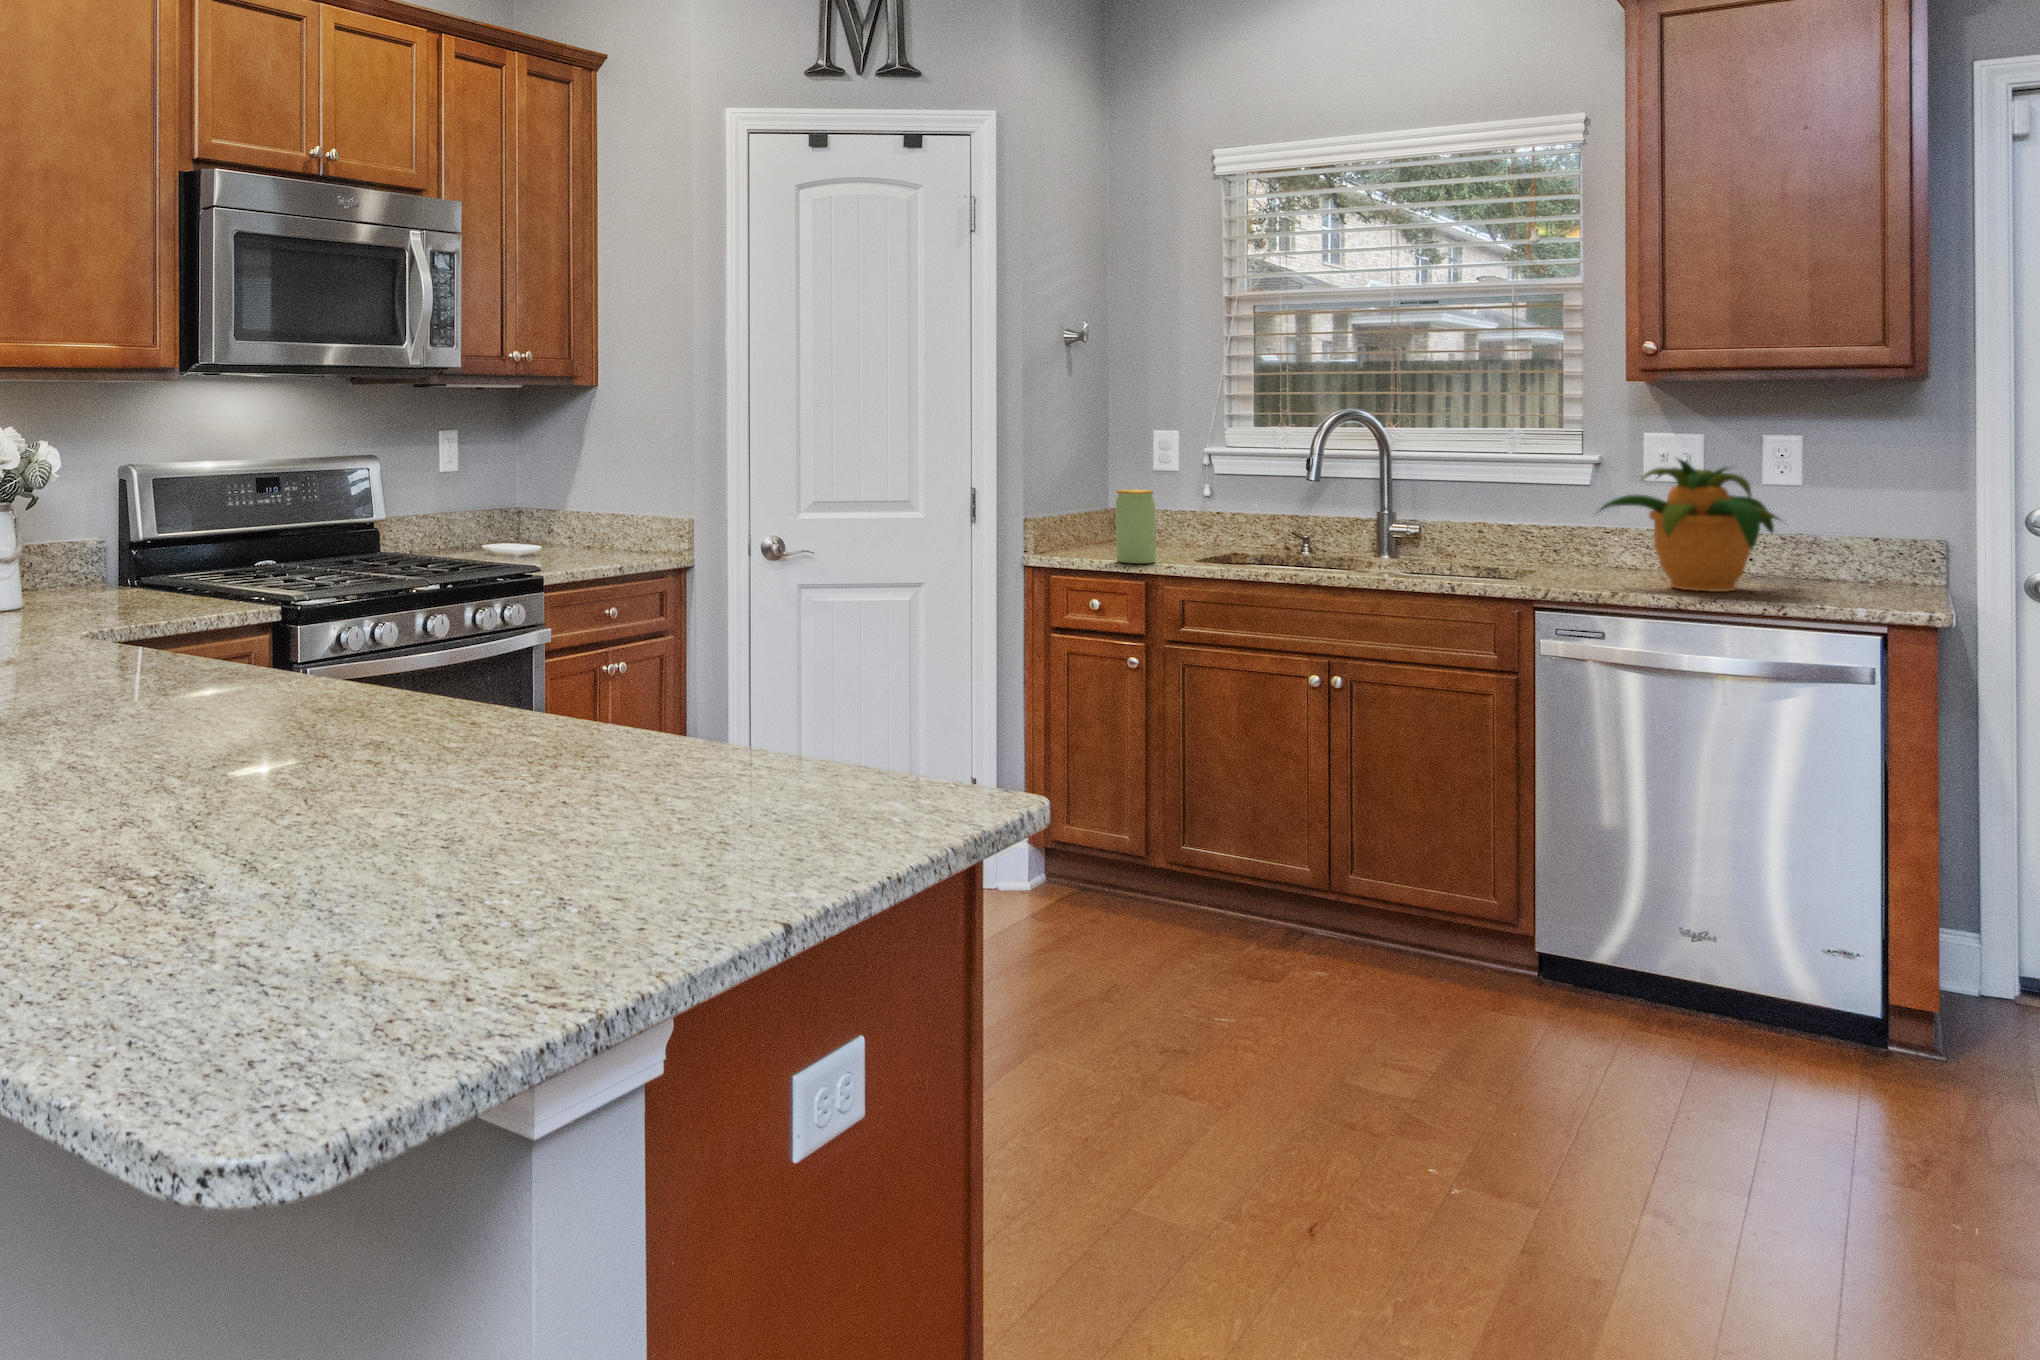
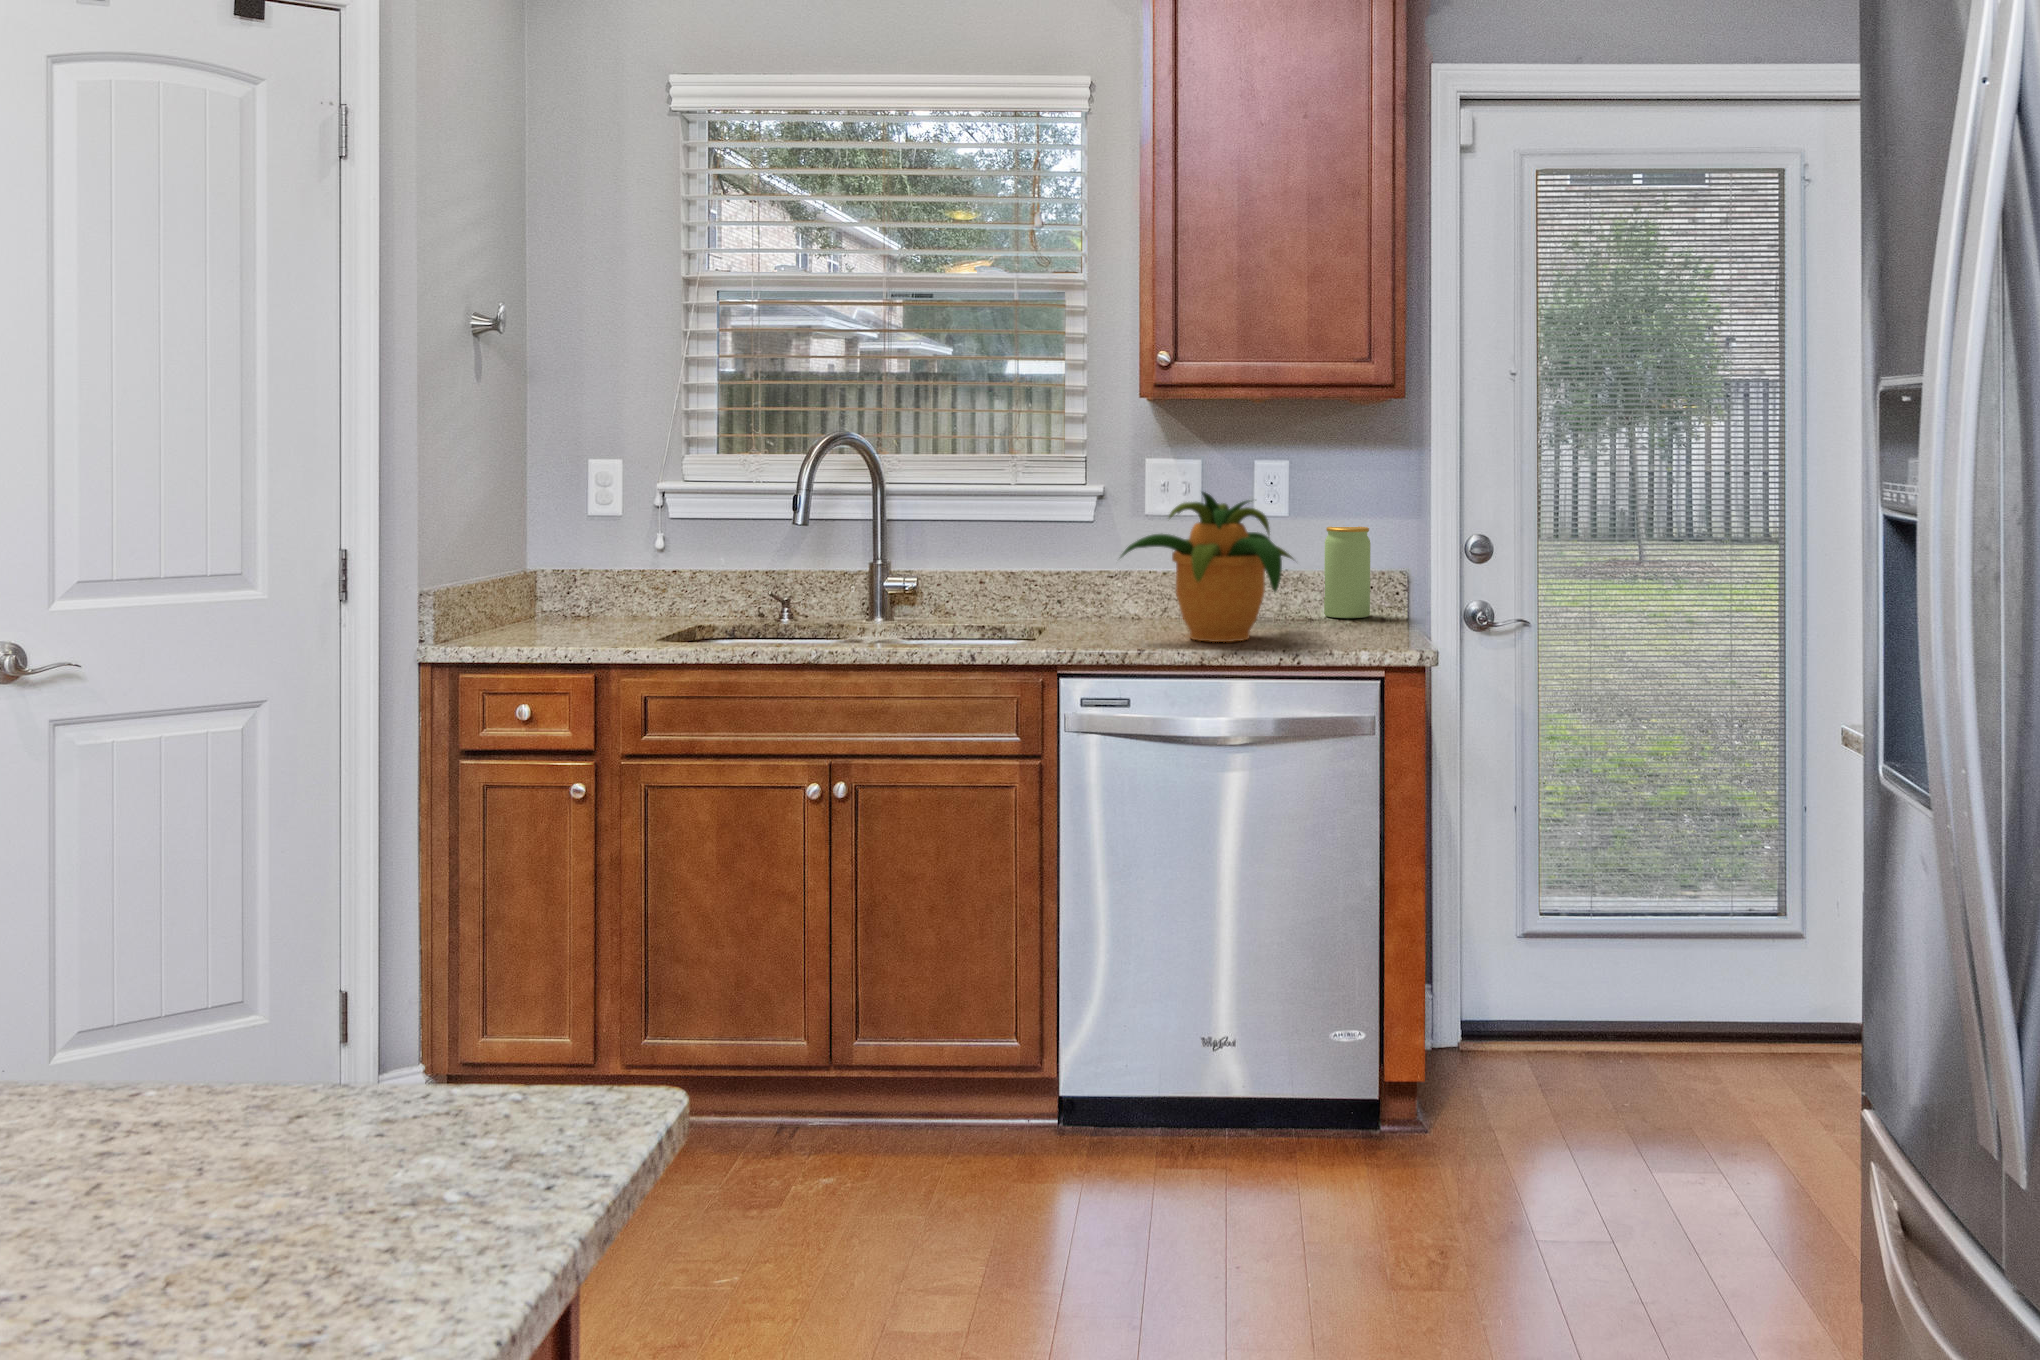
jar: present [1116,489,1156,563] -> present [1324,527,1370,618]

